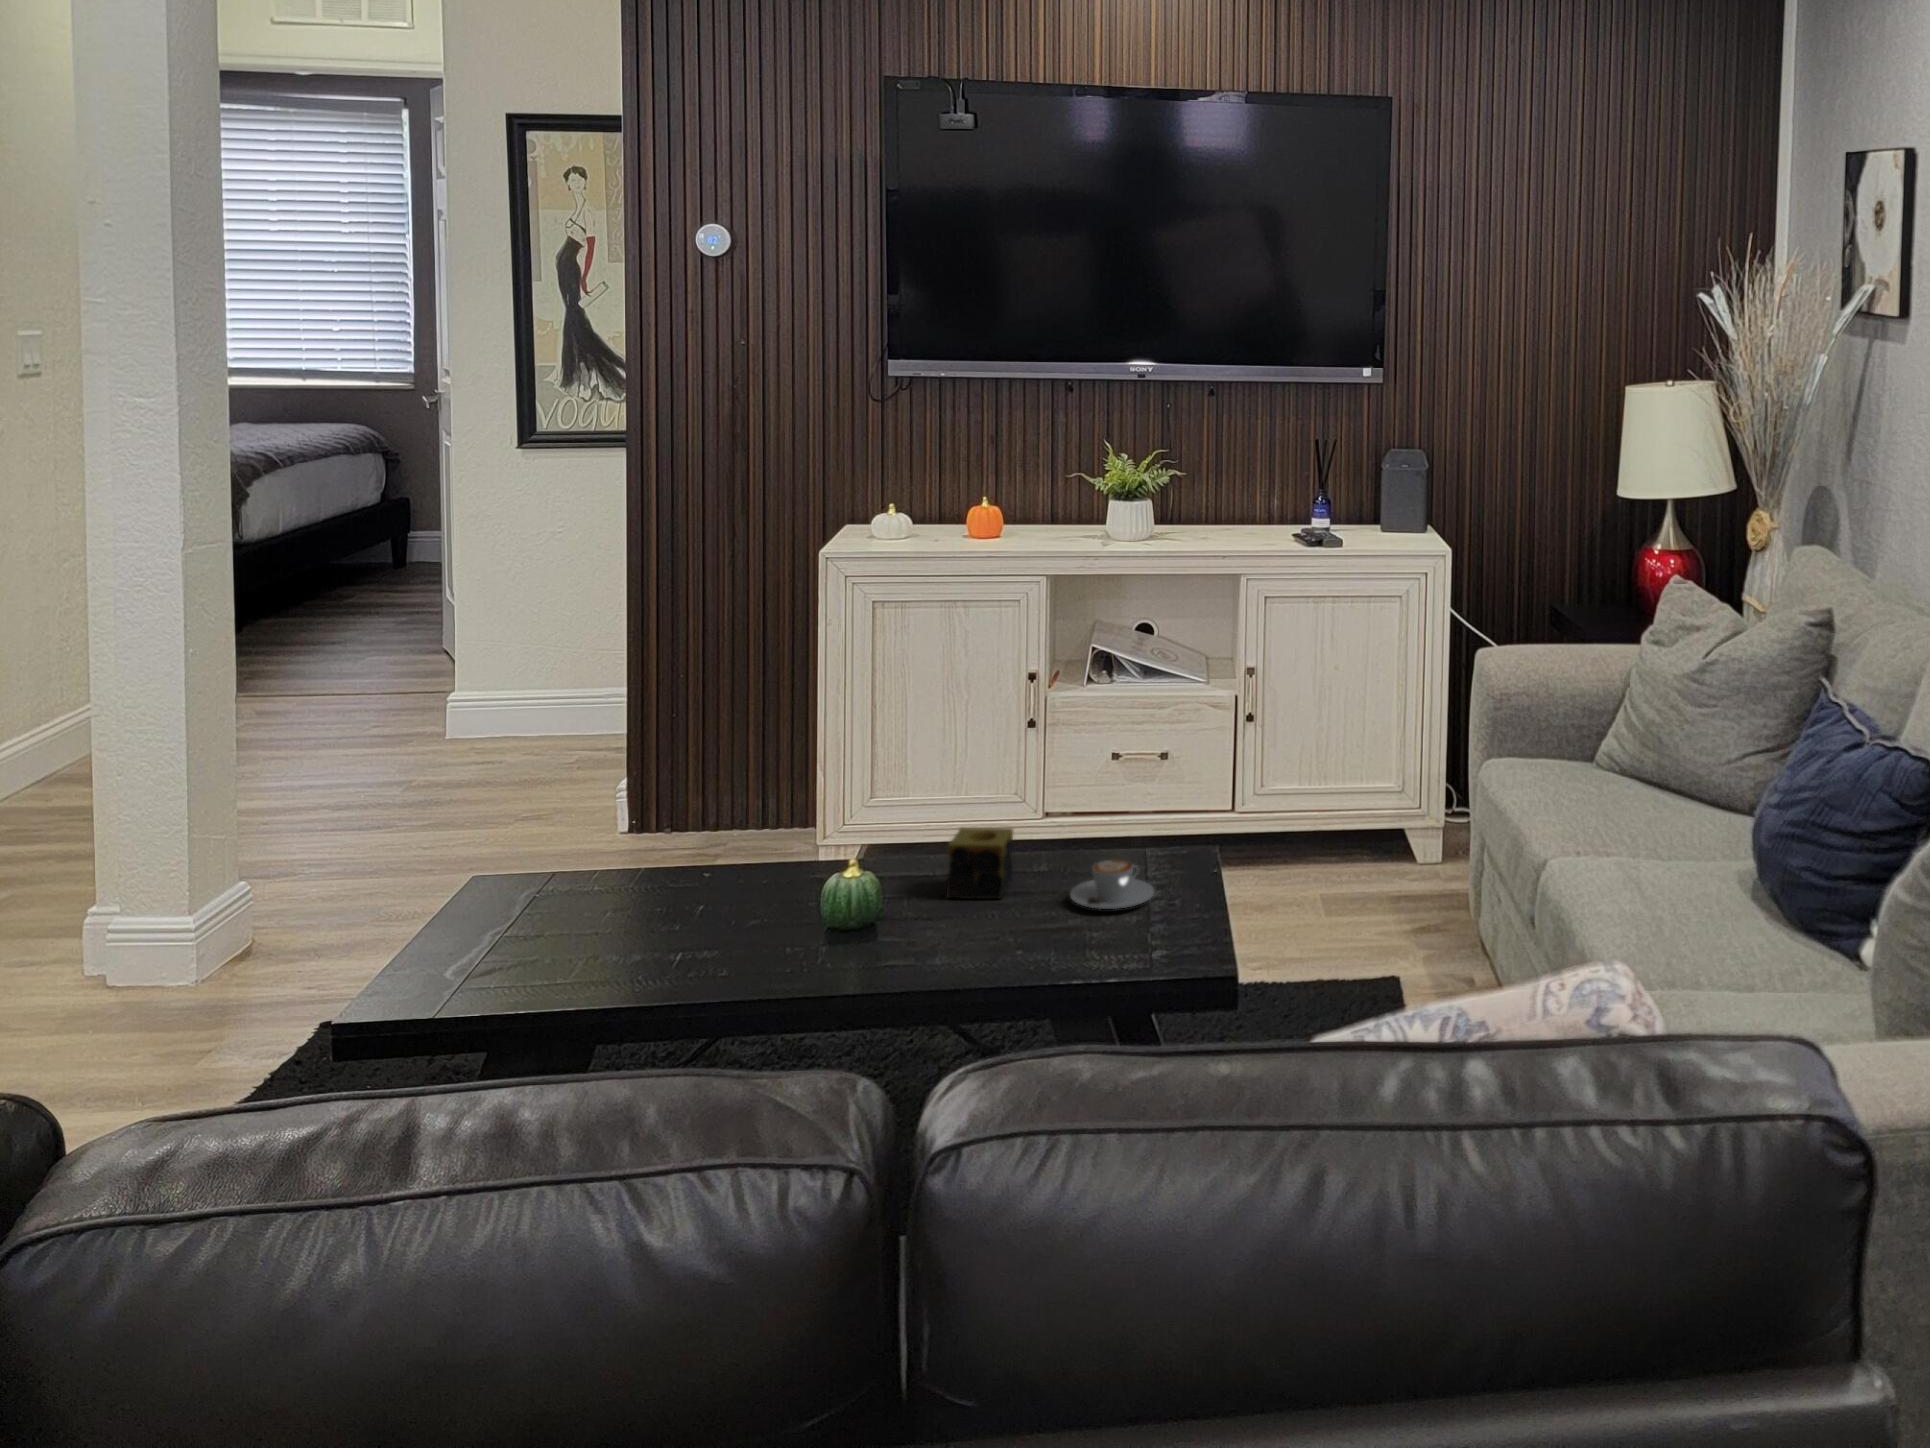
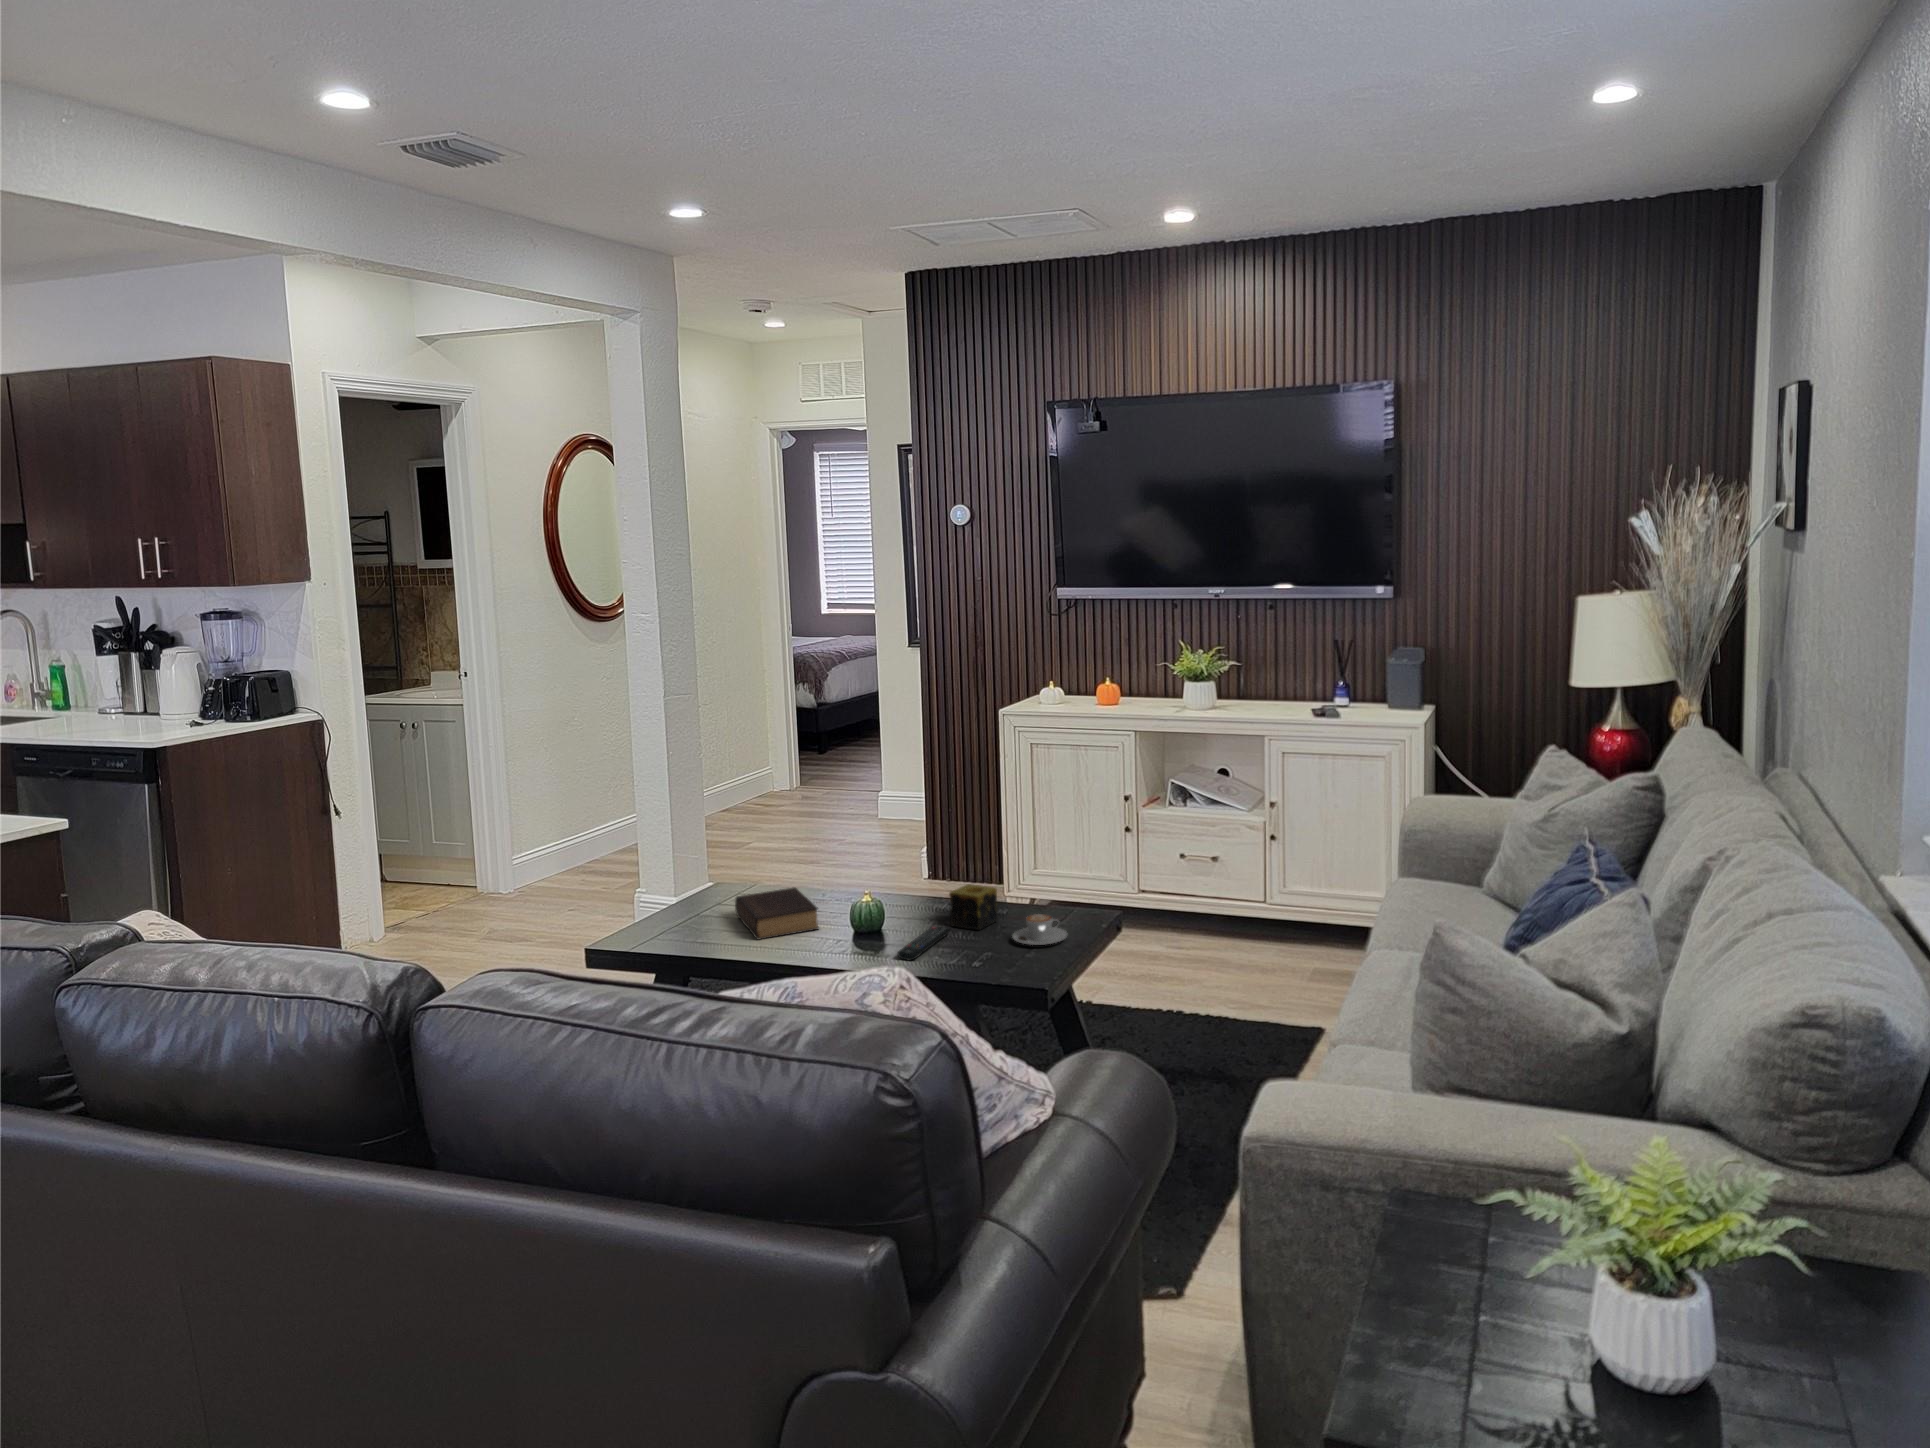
book: none [536,869,726,970] -> present [735,887,819,939]
remote control: none [925,901,966,963] -> present [898,927,951,960]

